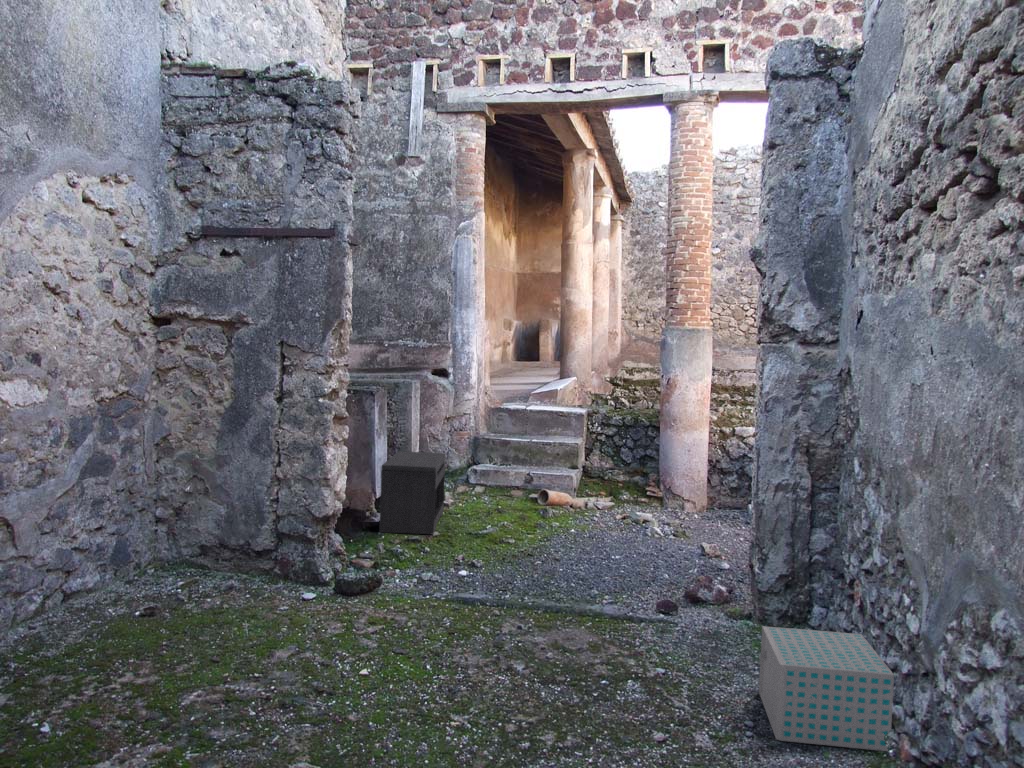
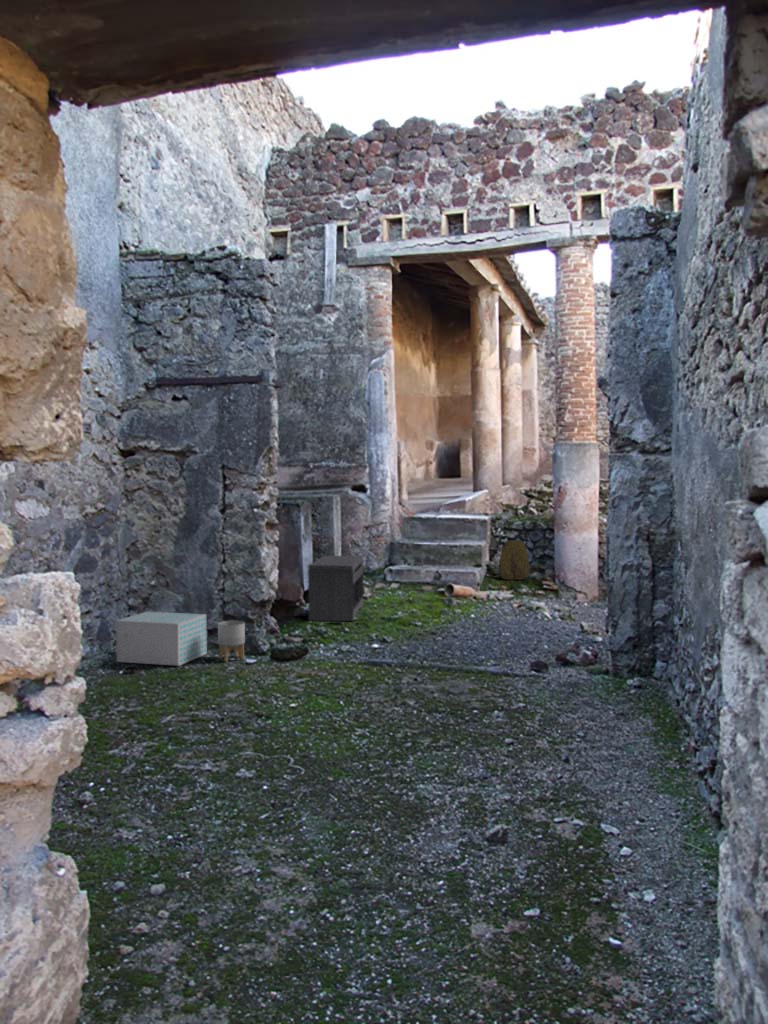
backpack: none [595,436,631,482] -> present [498,540,530,580]
planter: none [267,540,302,594] -> present [218,621,245,662]
storage box: present [759,626,894,751] -> present [116,611,207,666]

